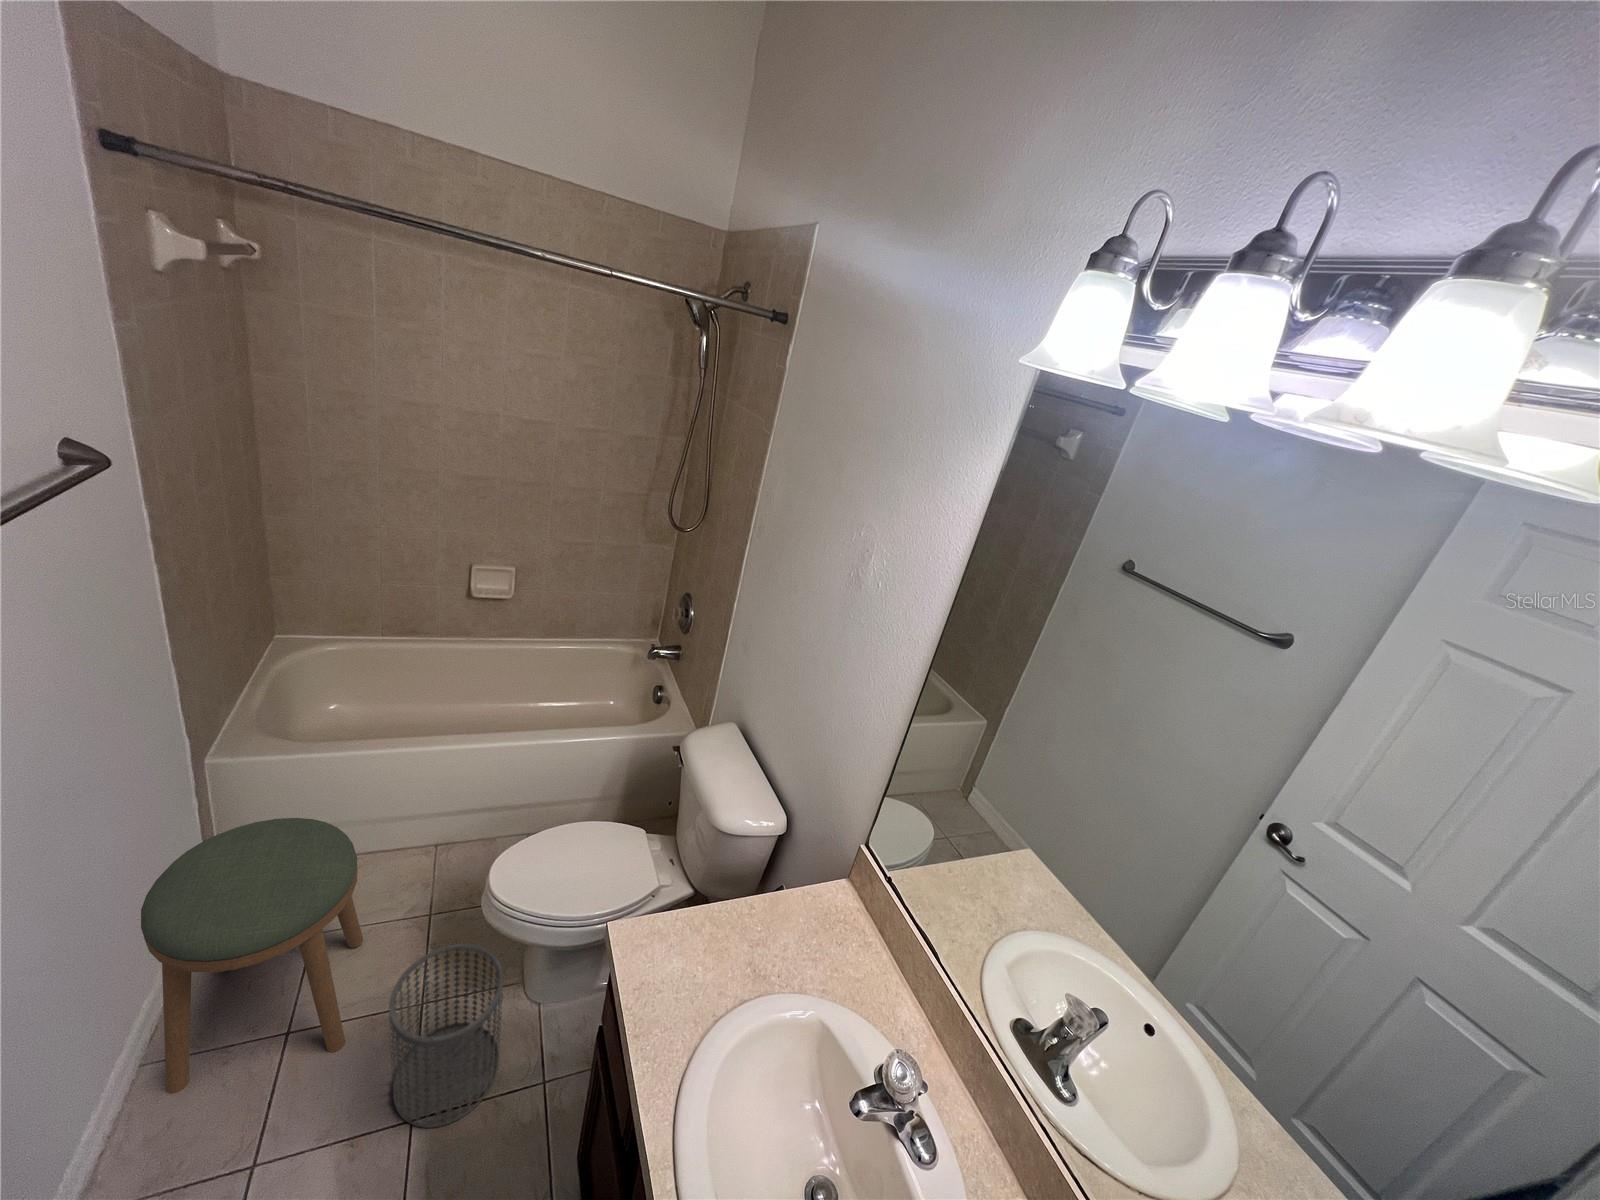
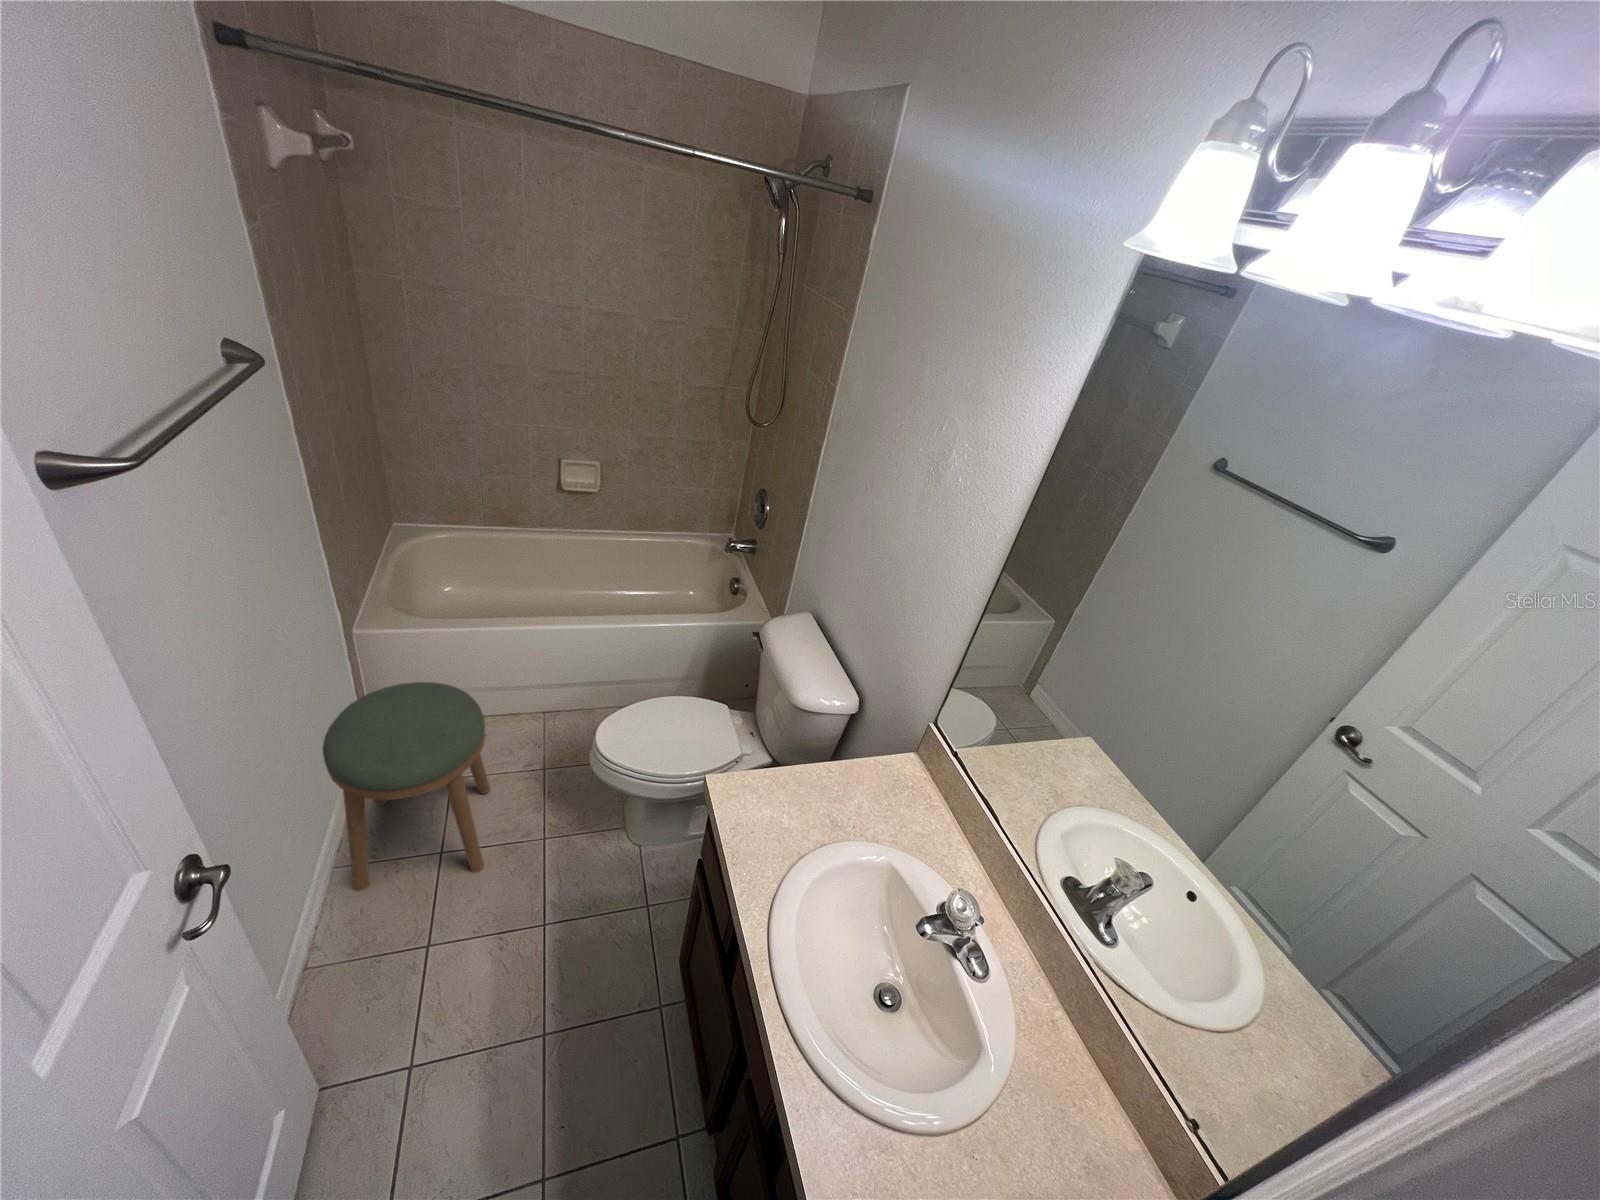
wastebasket: present [389,944,503,1128] -> none [521,794,611,935]

